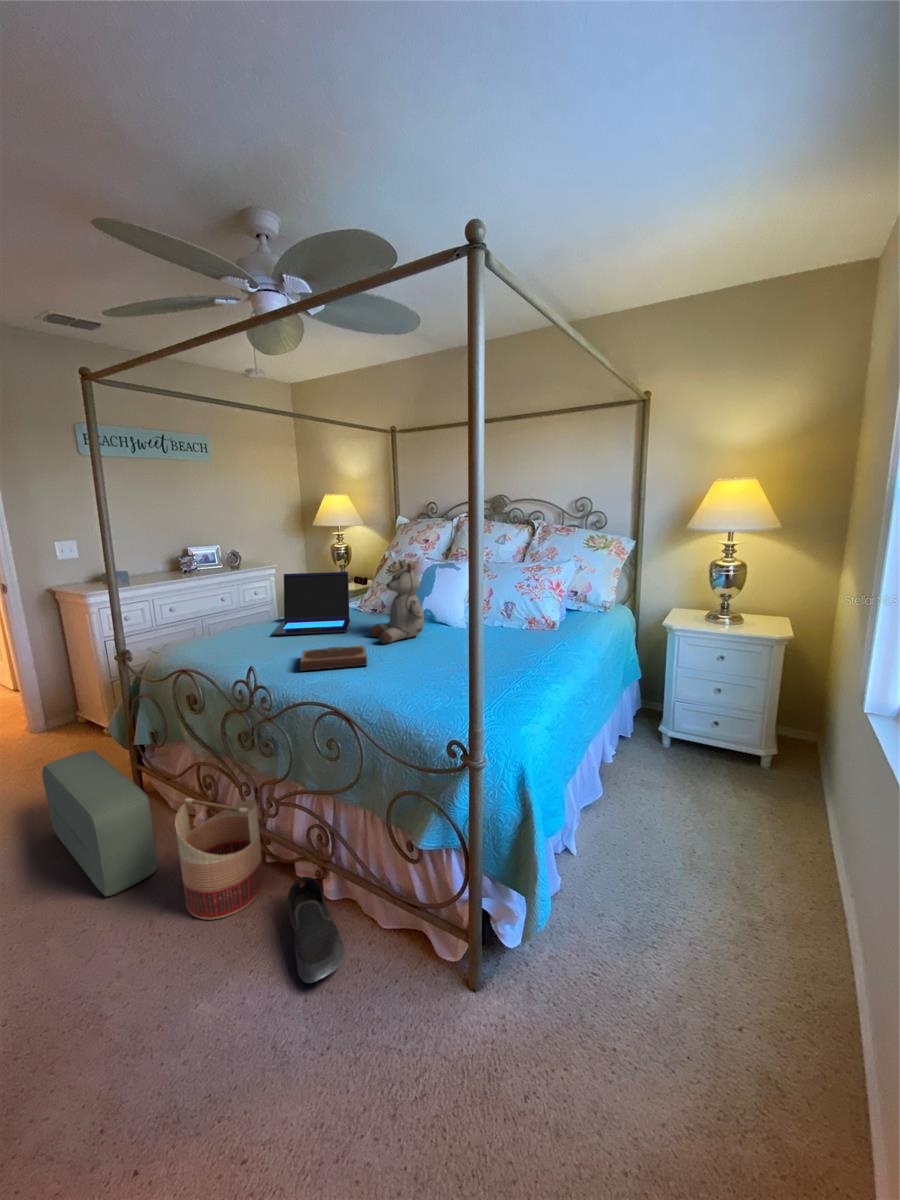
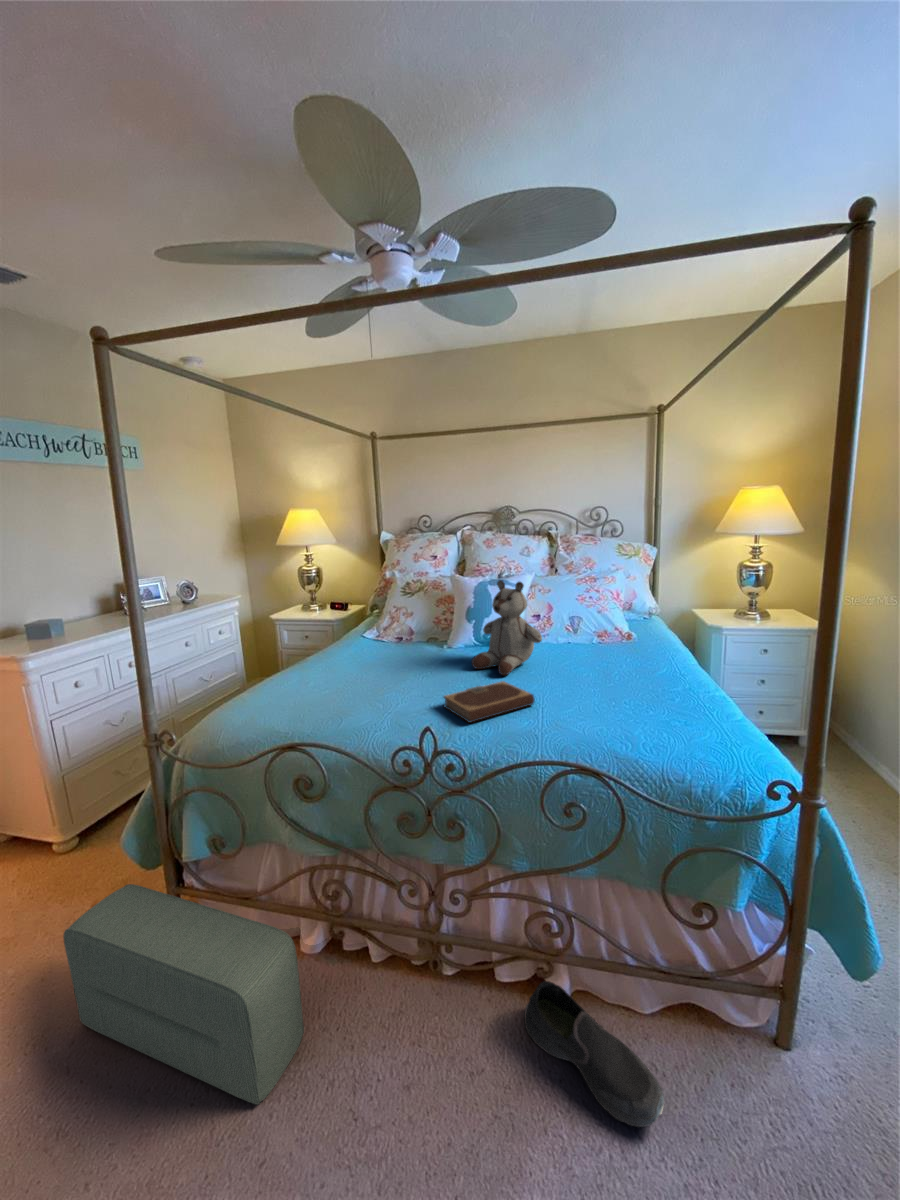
laptop: present [273,572,350,635] -> none [331,597,437,682]
basket: present [175,798,264,919] -> none [364,900,471,1087]

